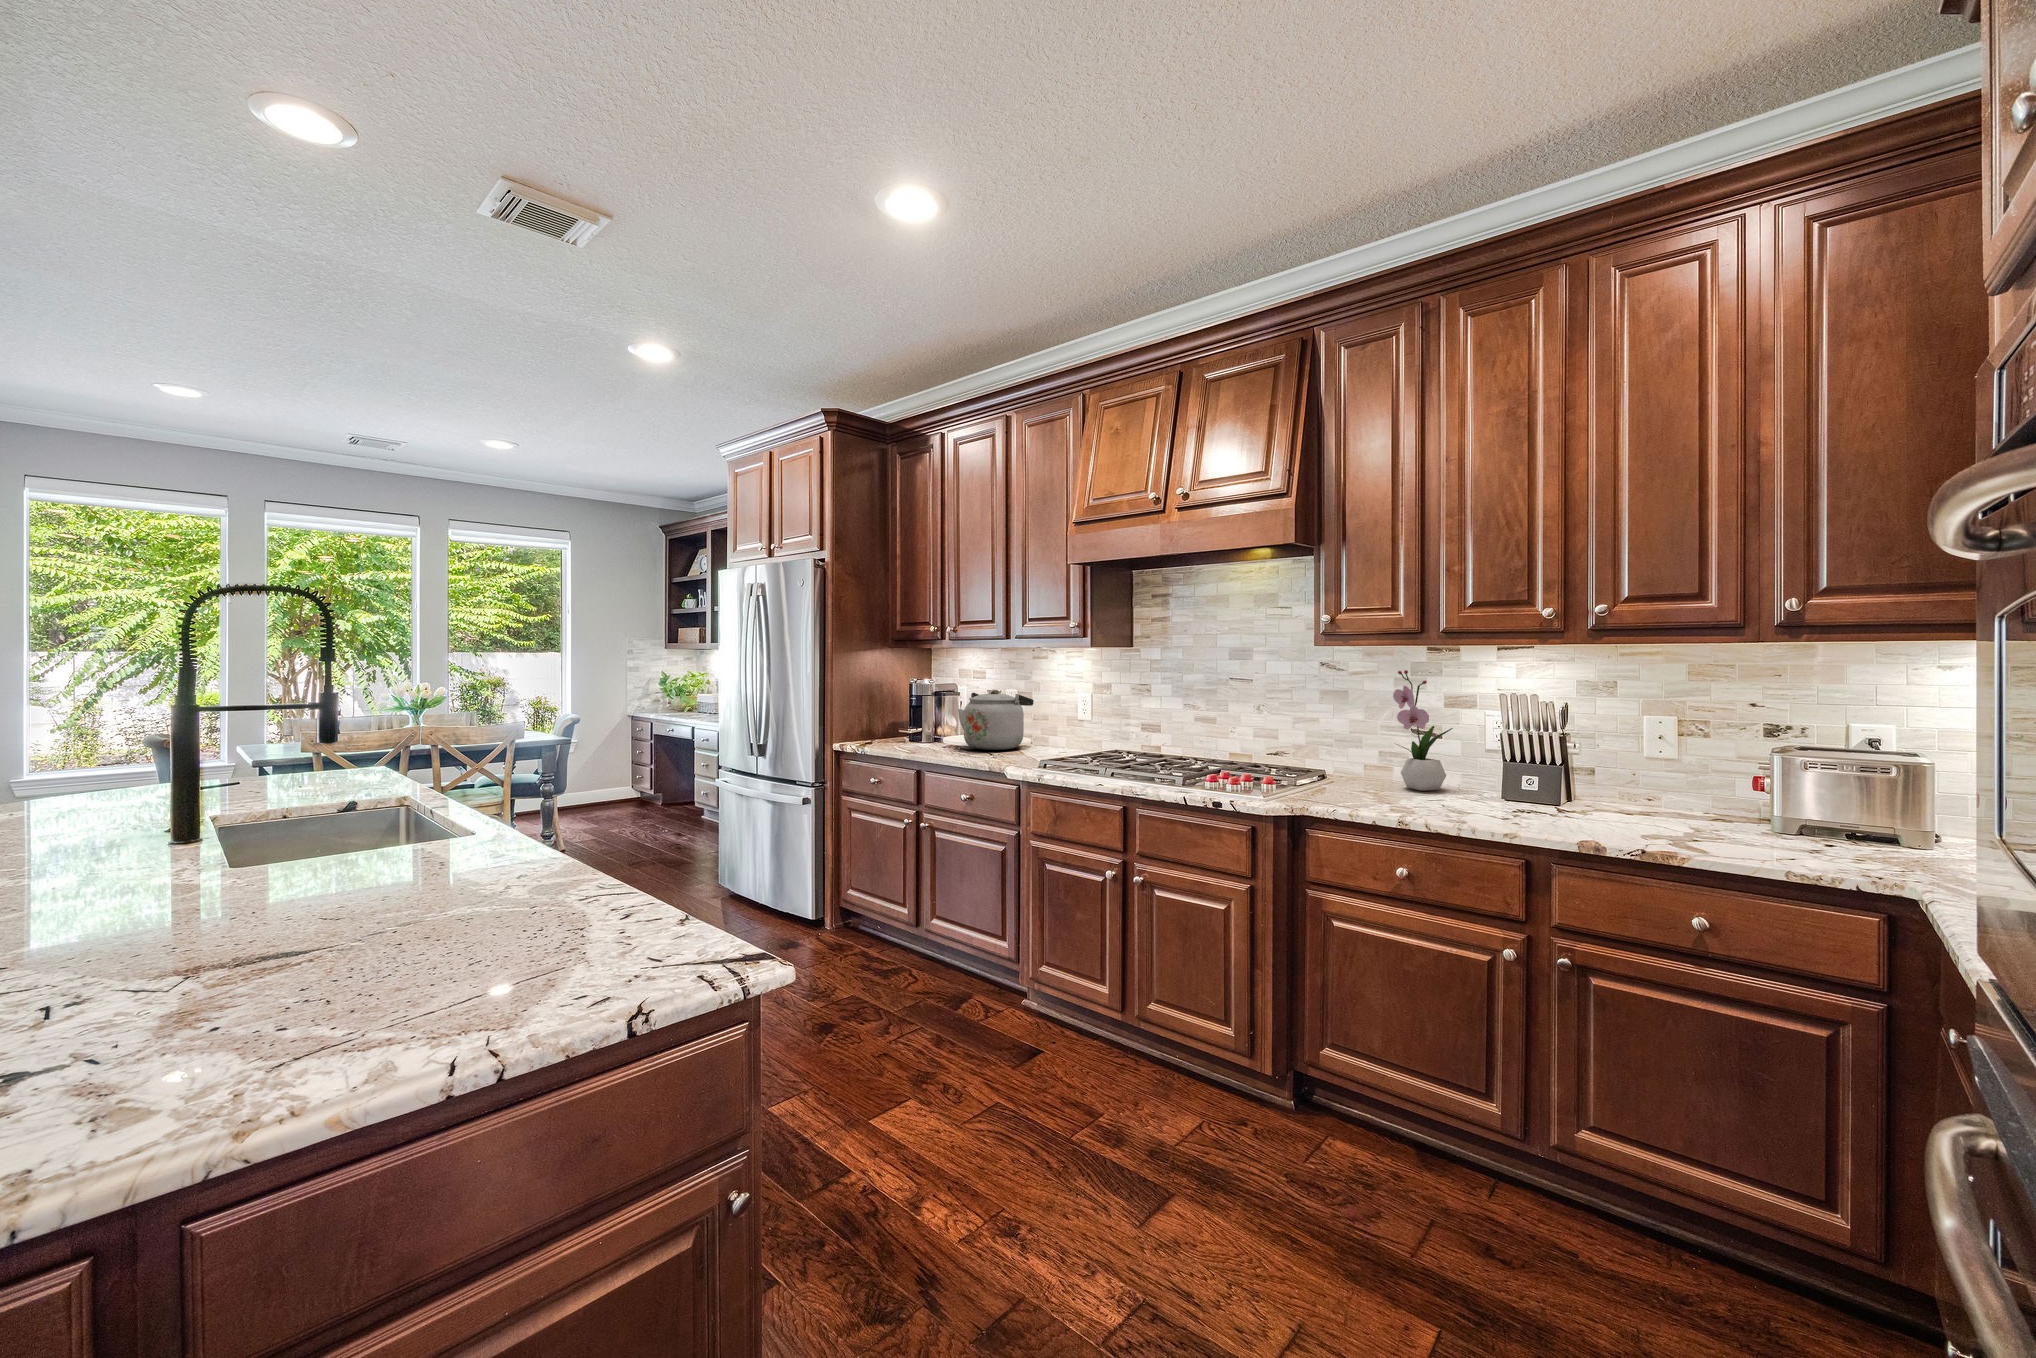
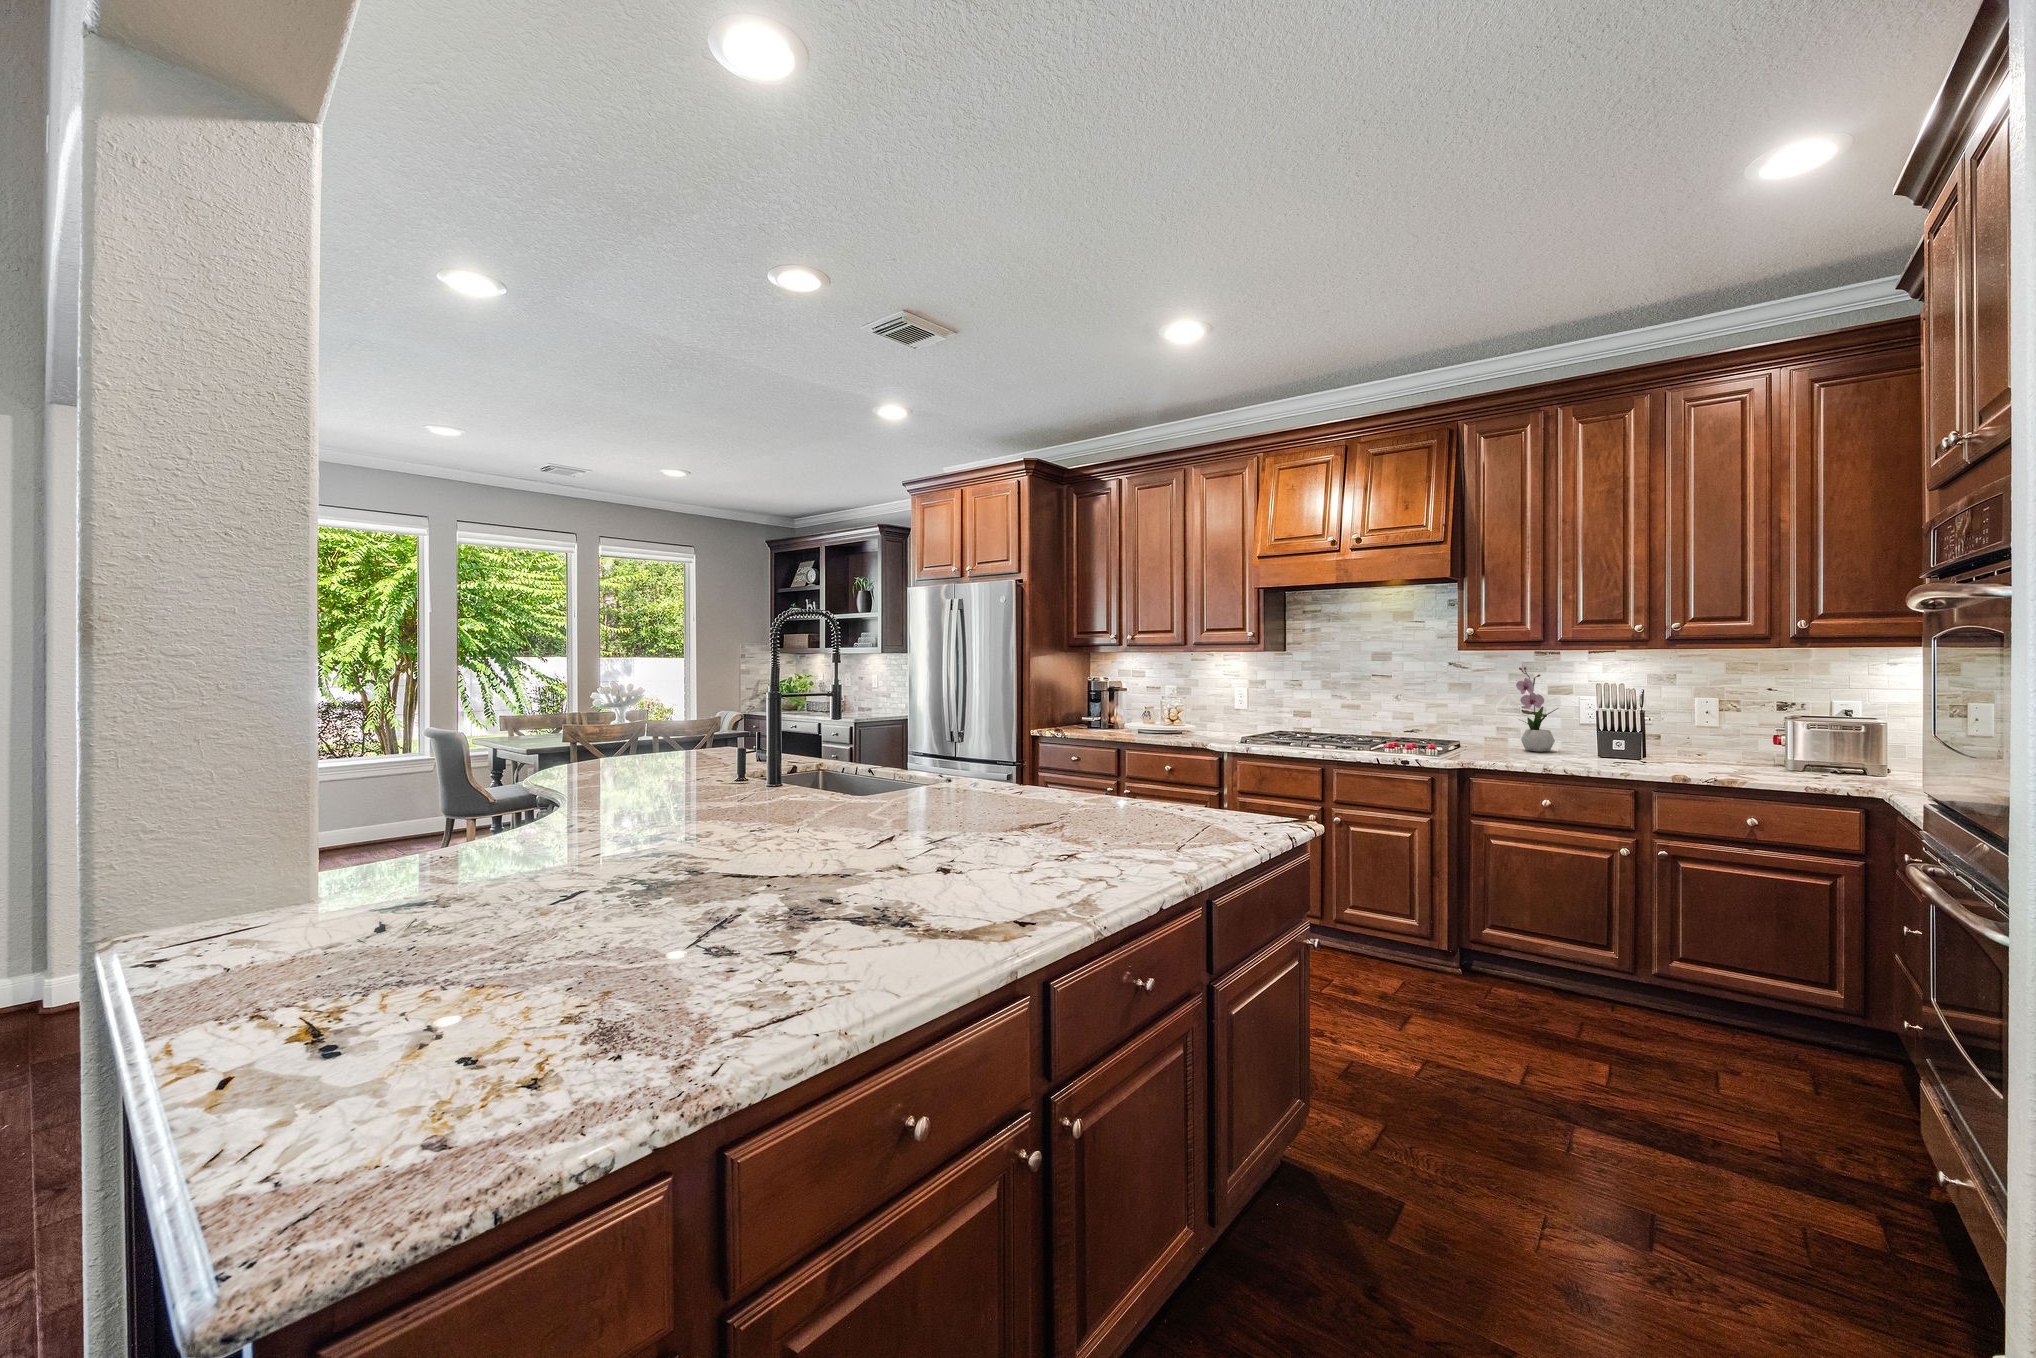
kettle: present [958,689,1034,750] -> none [1135,684,1197,731]

